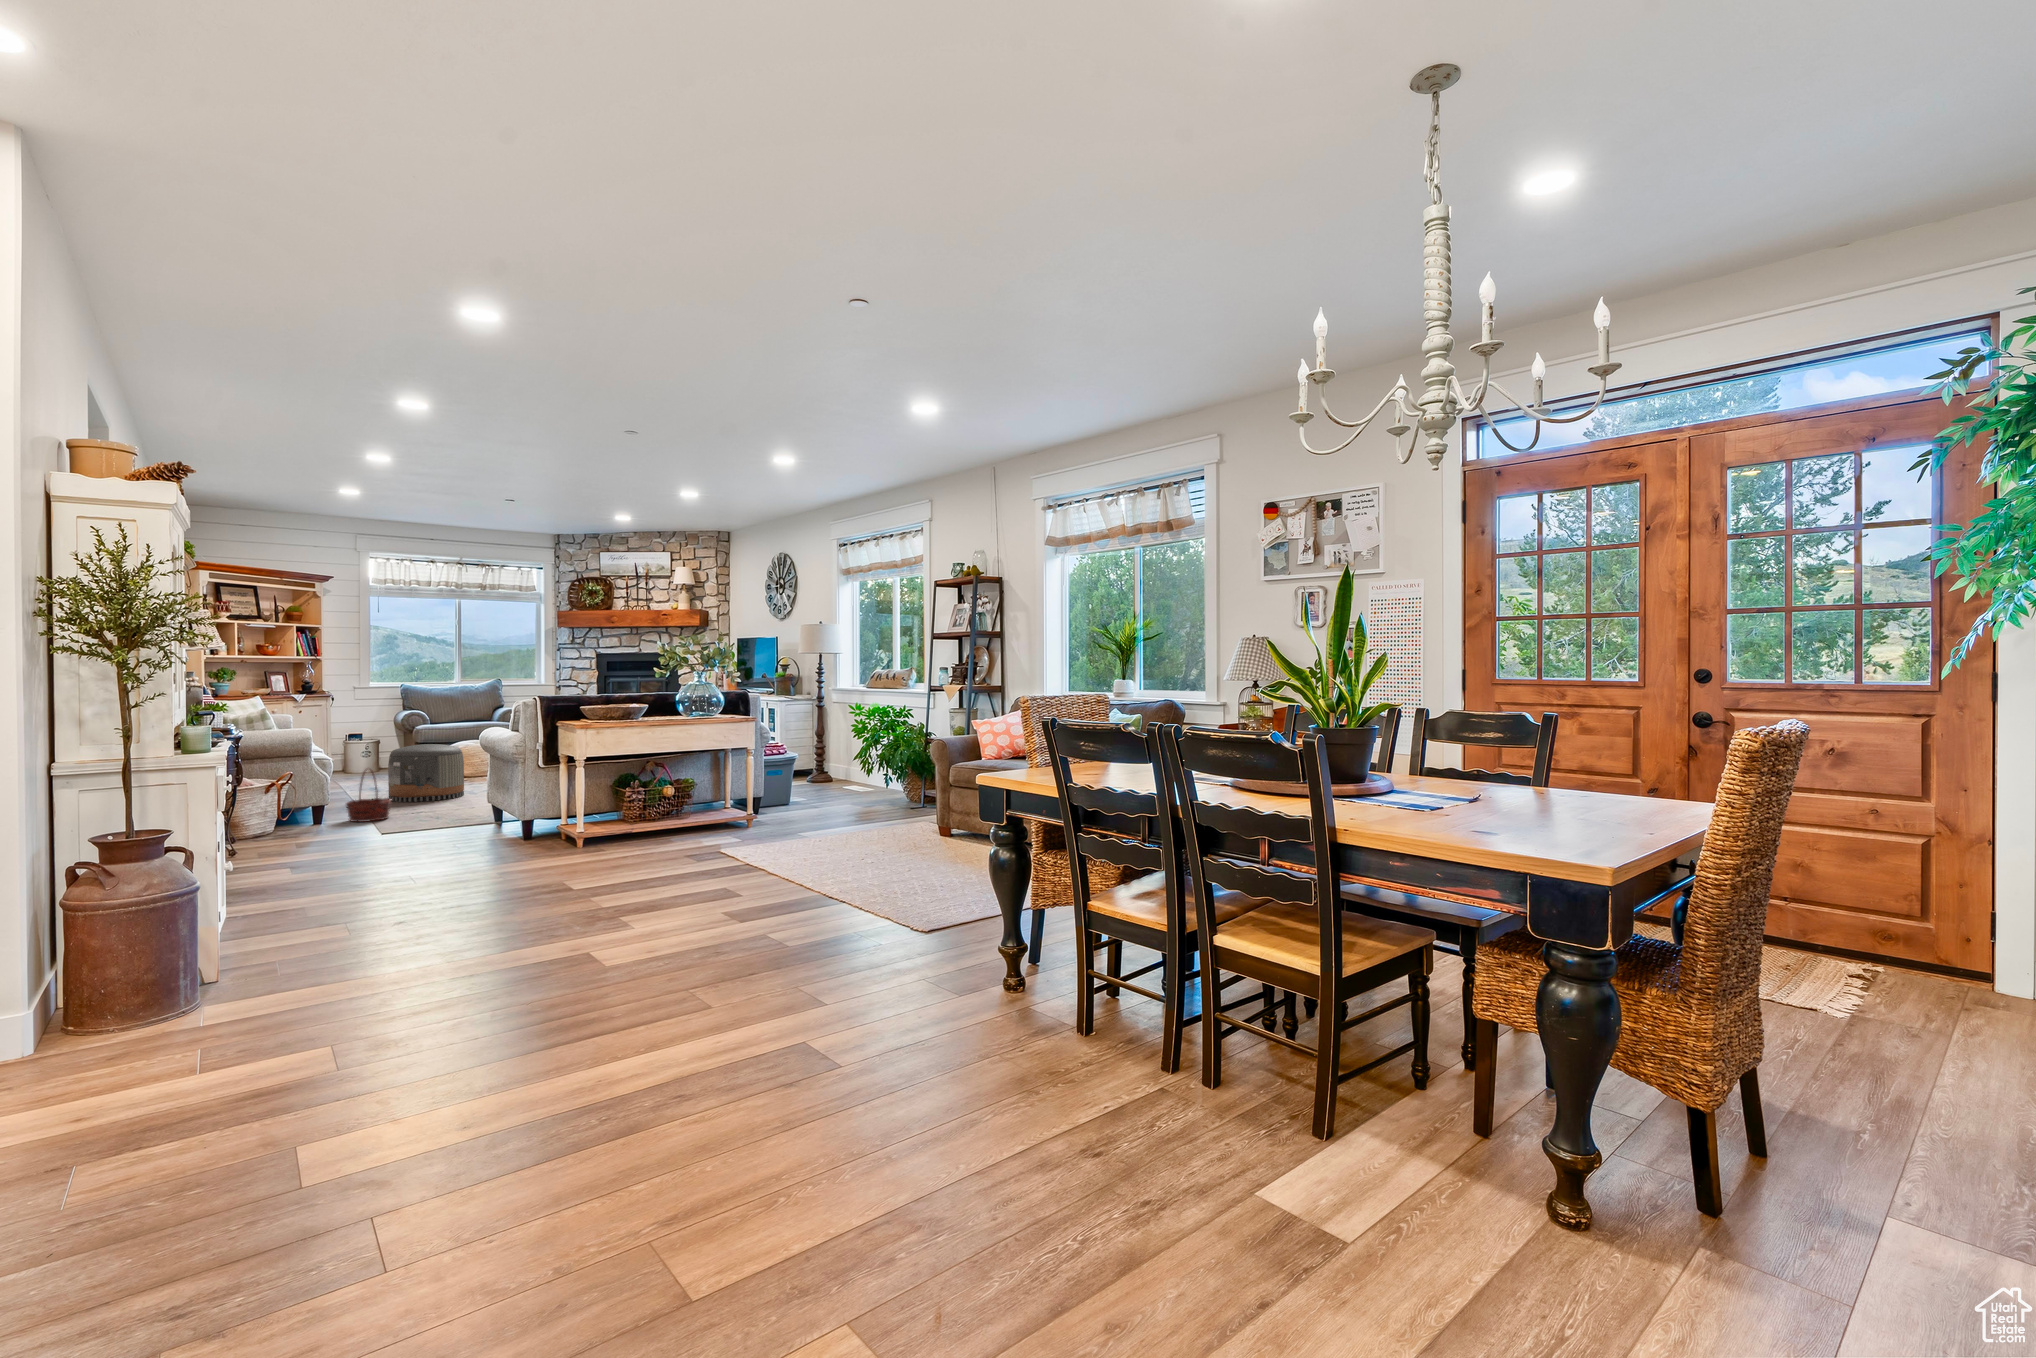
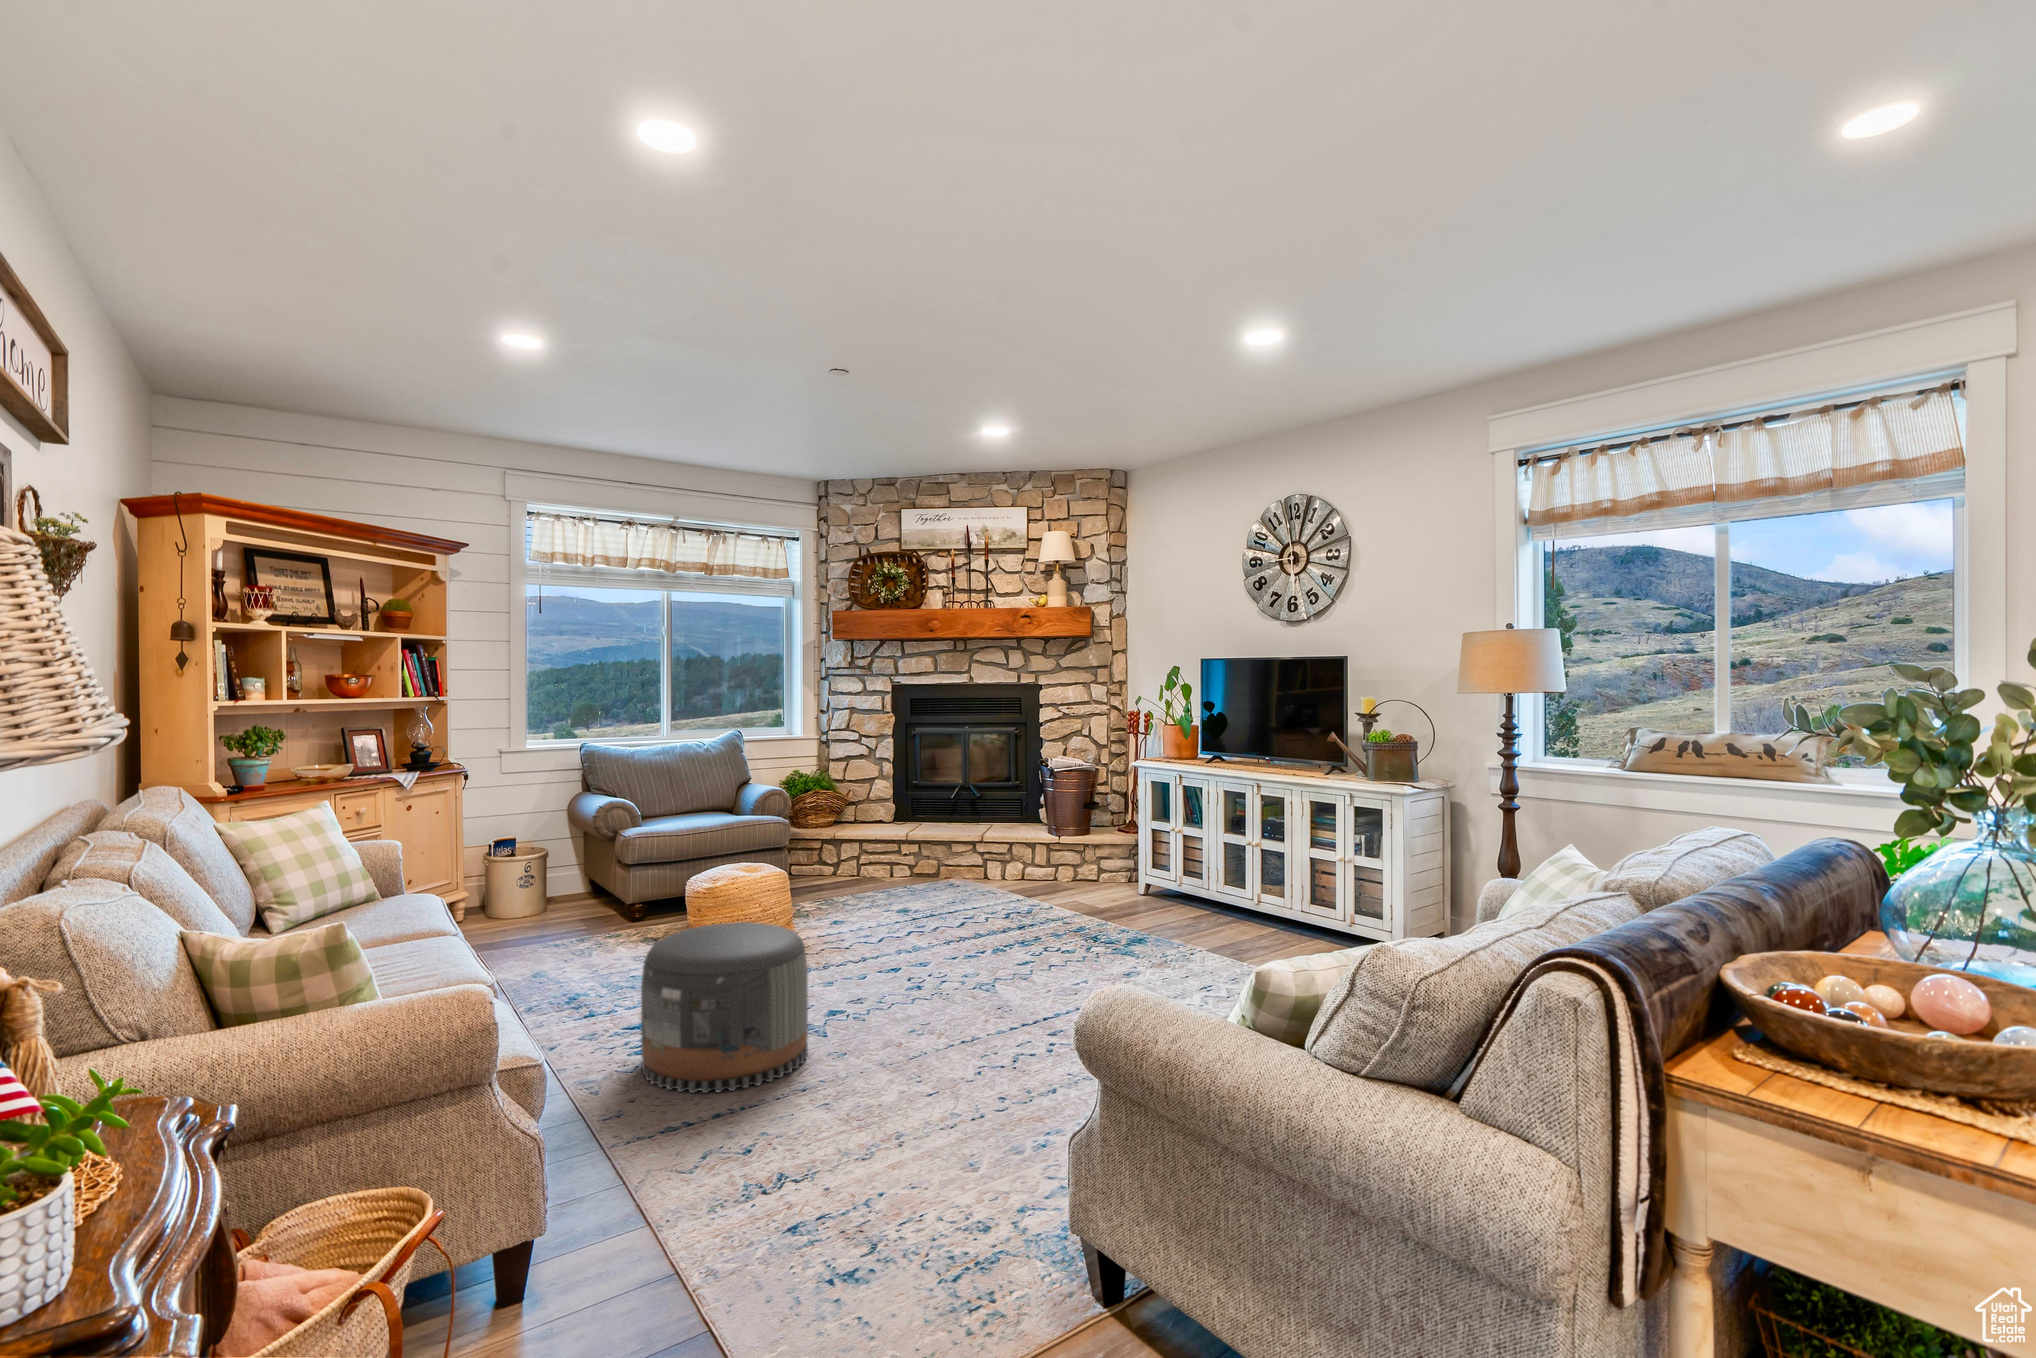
basket: present [346,769,391,822] -> none [605,1092,737,1293]

